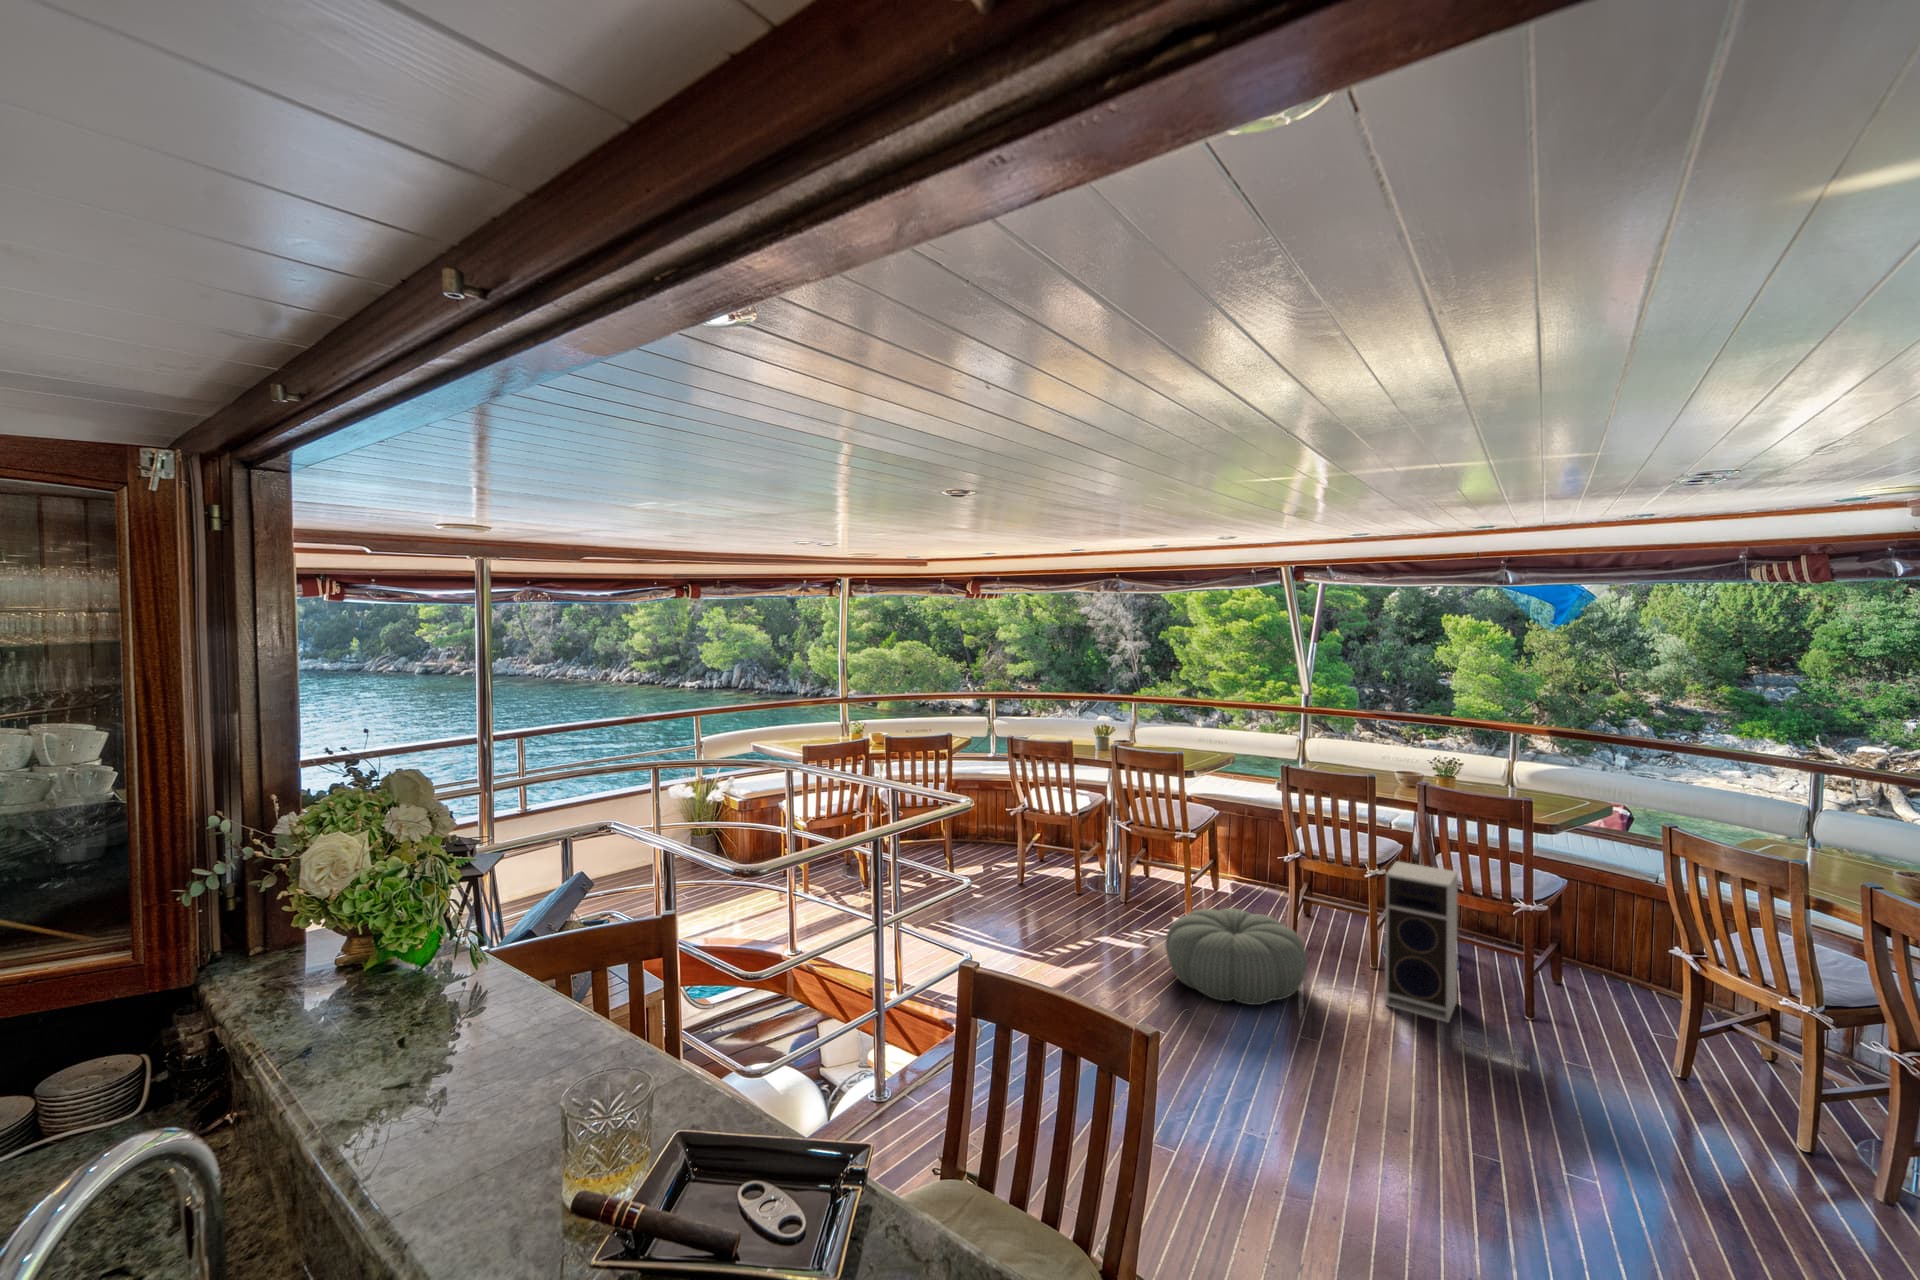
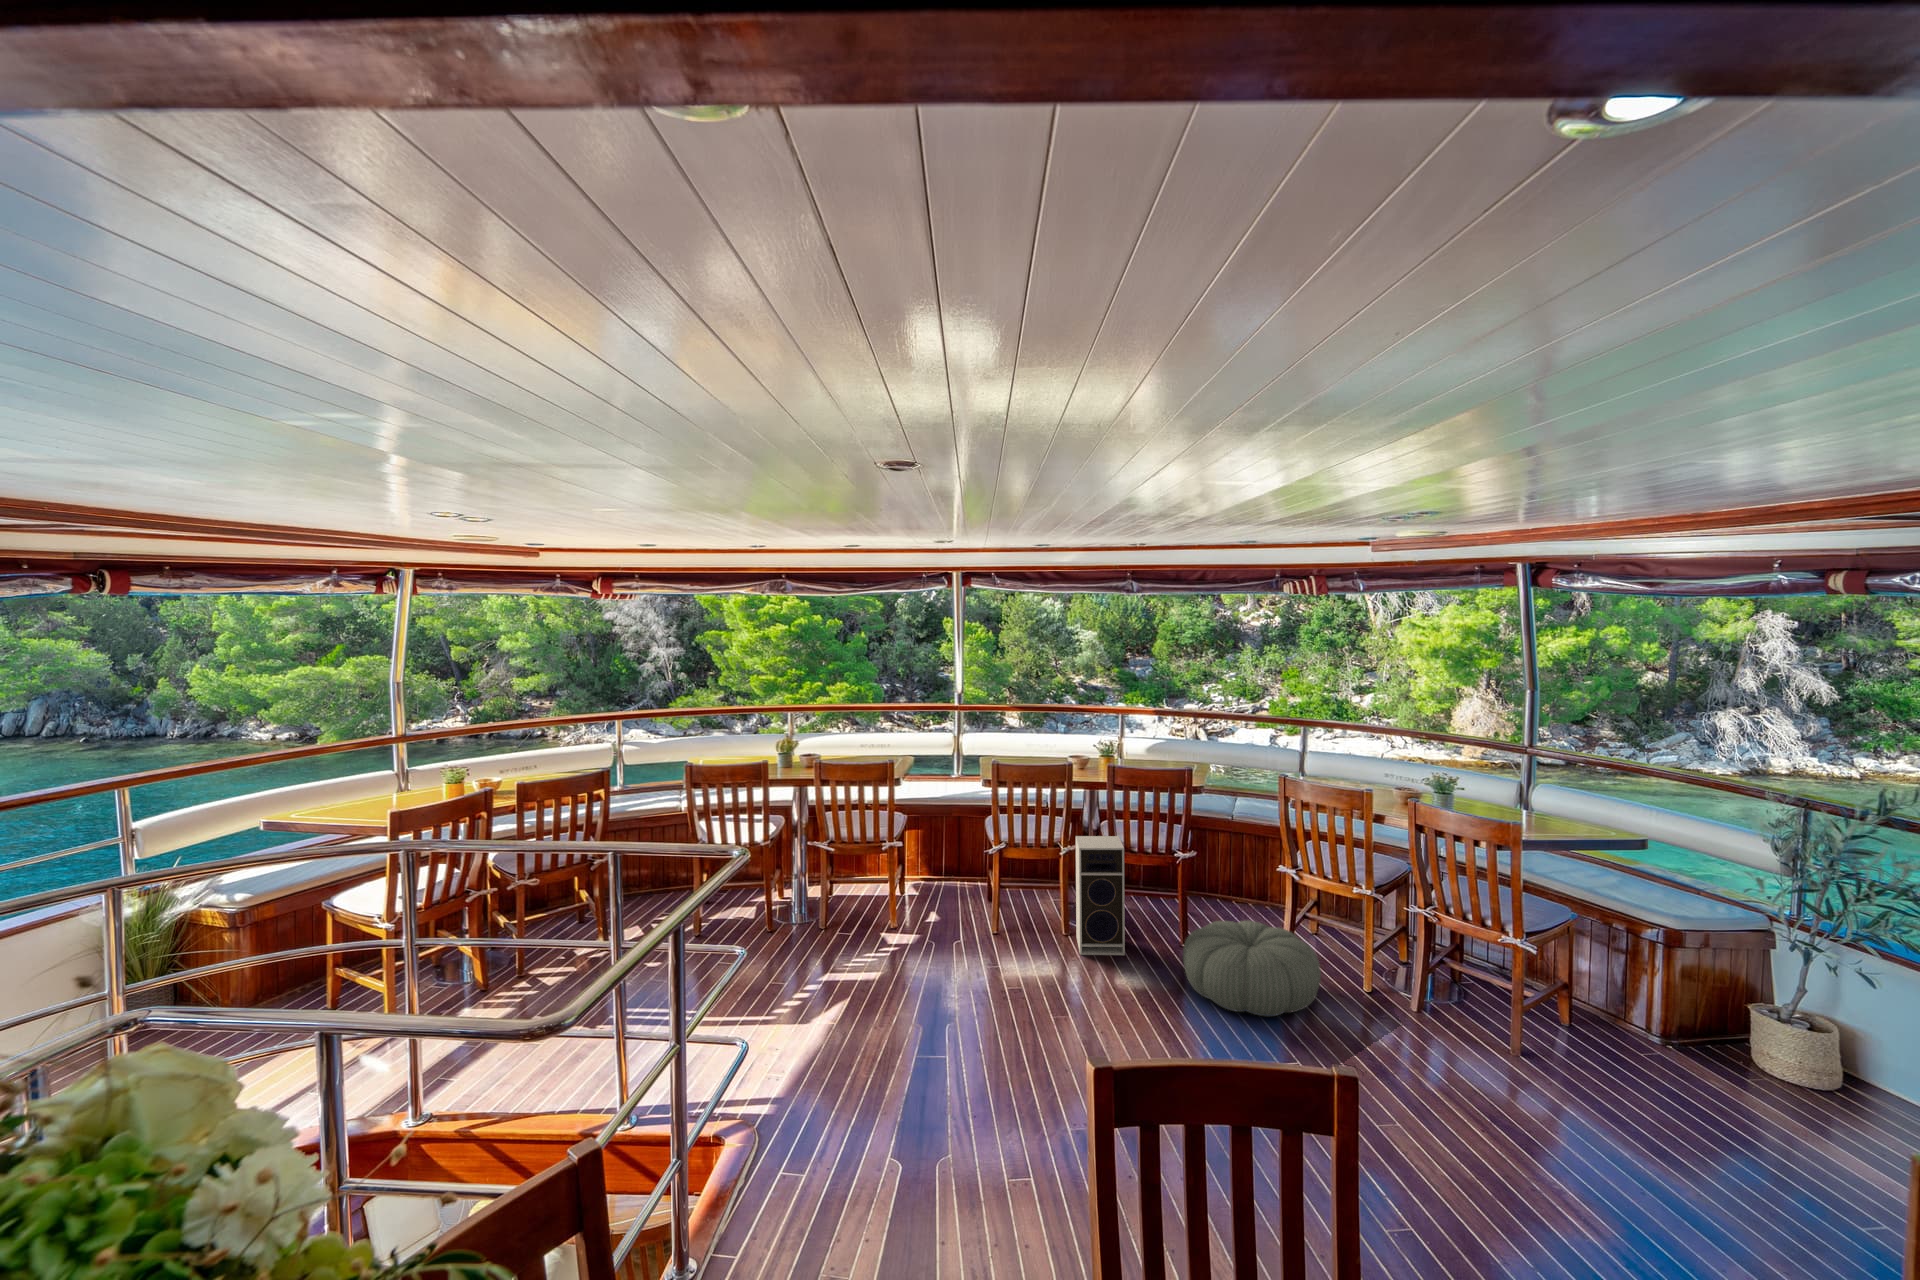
pouf: present [1165,908,1307,1005] -> present [1183,921,1321,1016]

